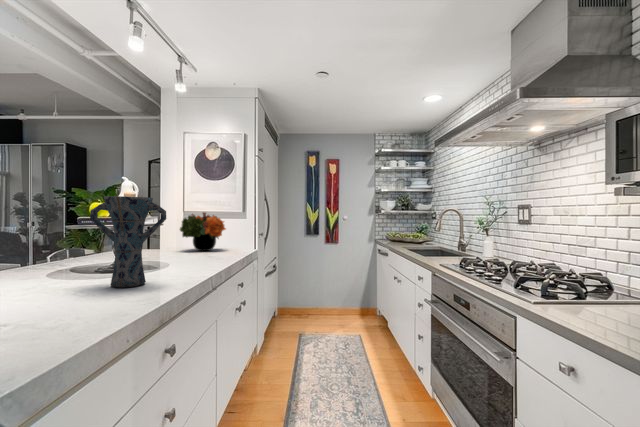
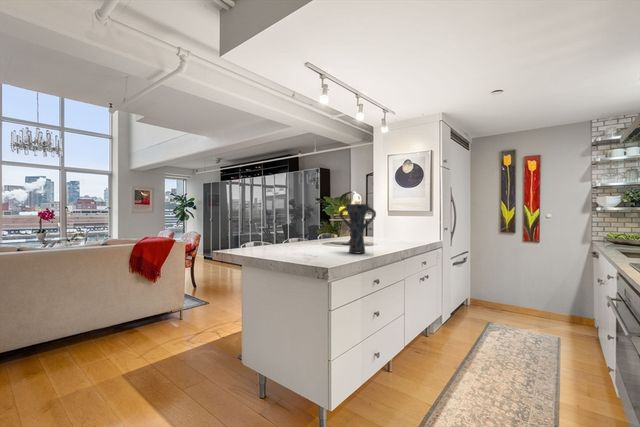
flower arrangement: present [180,212,226,251] -> none [385,211,419,240]

